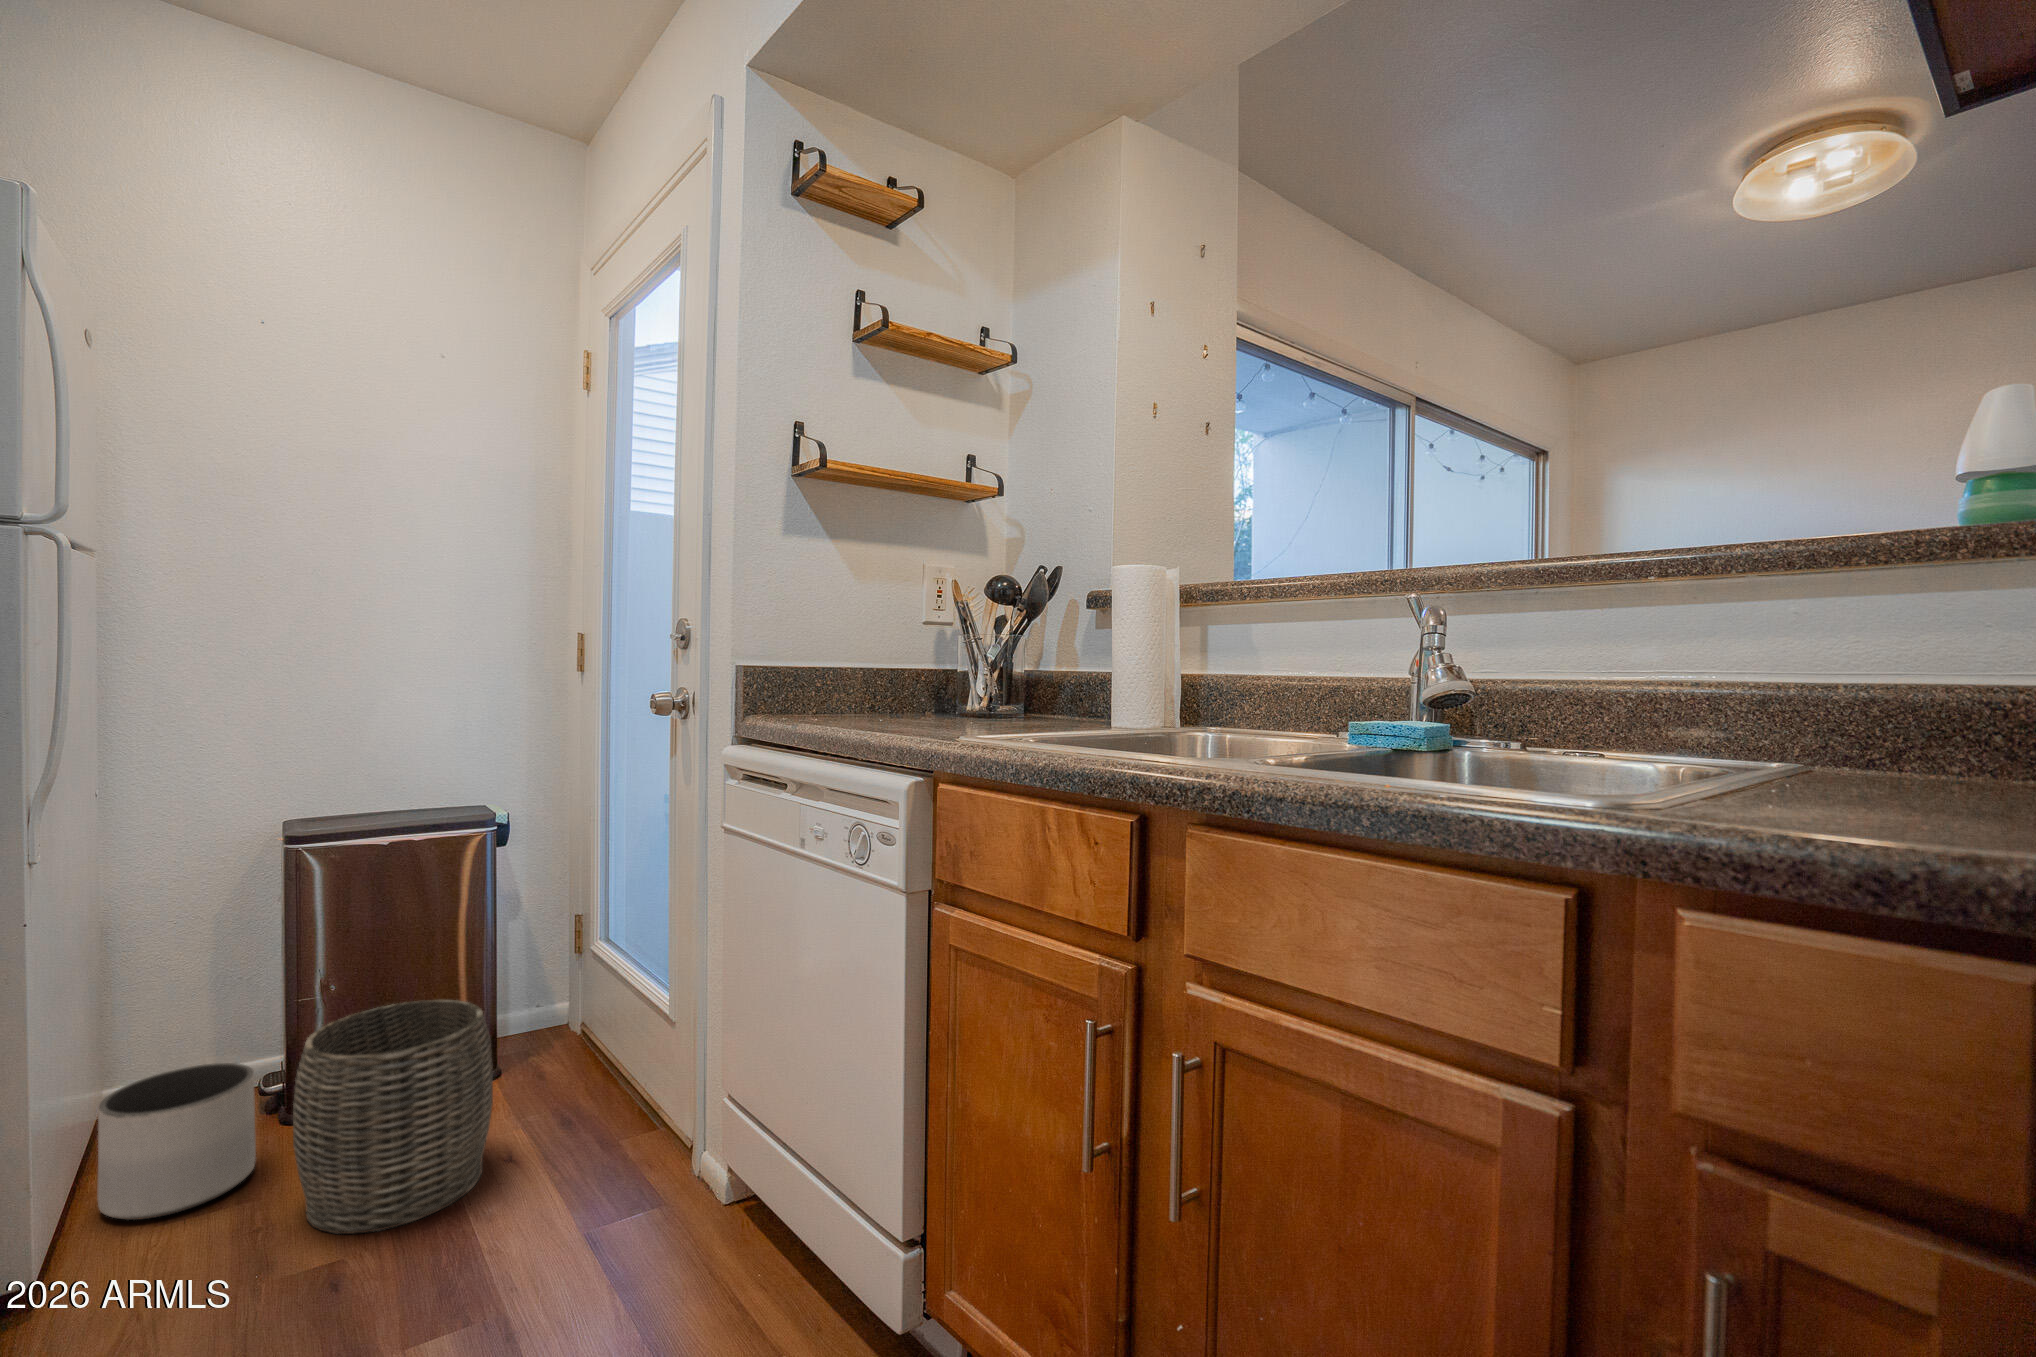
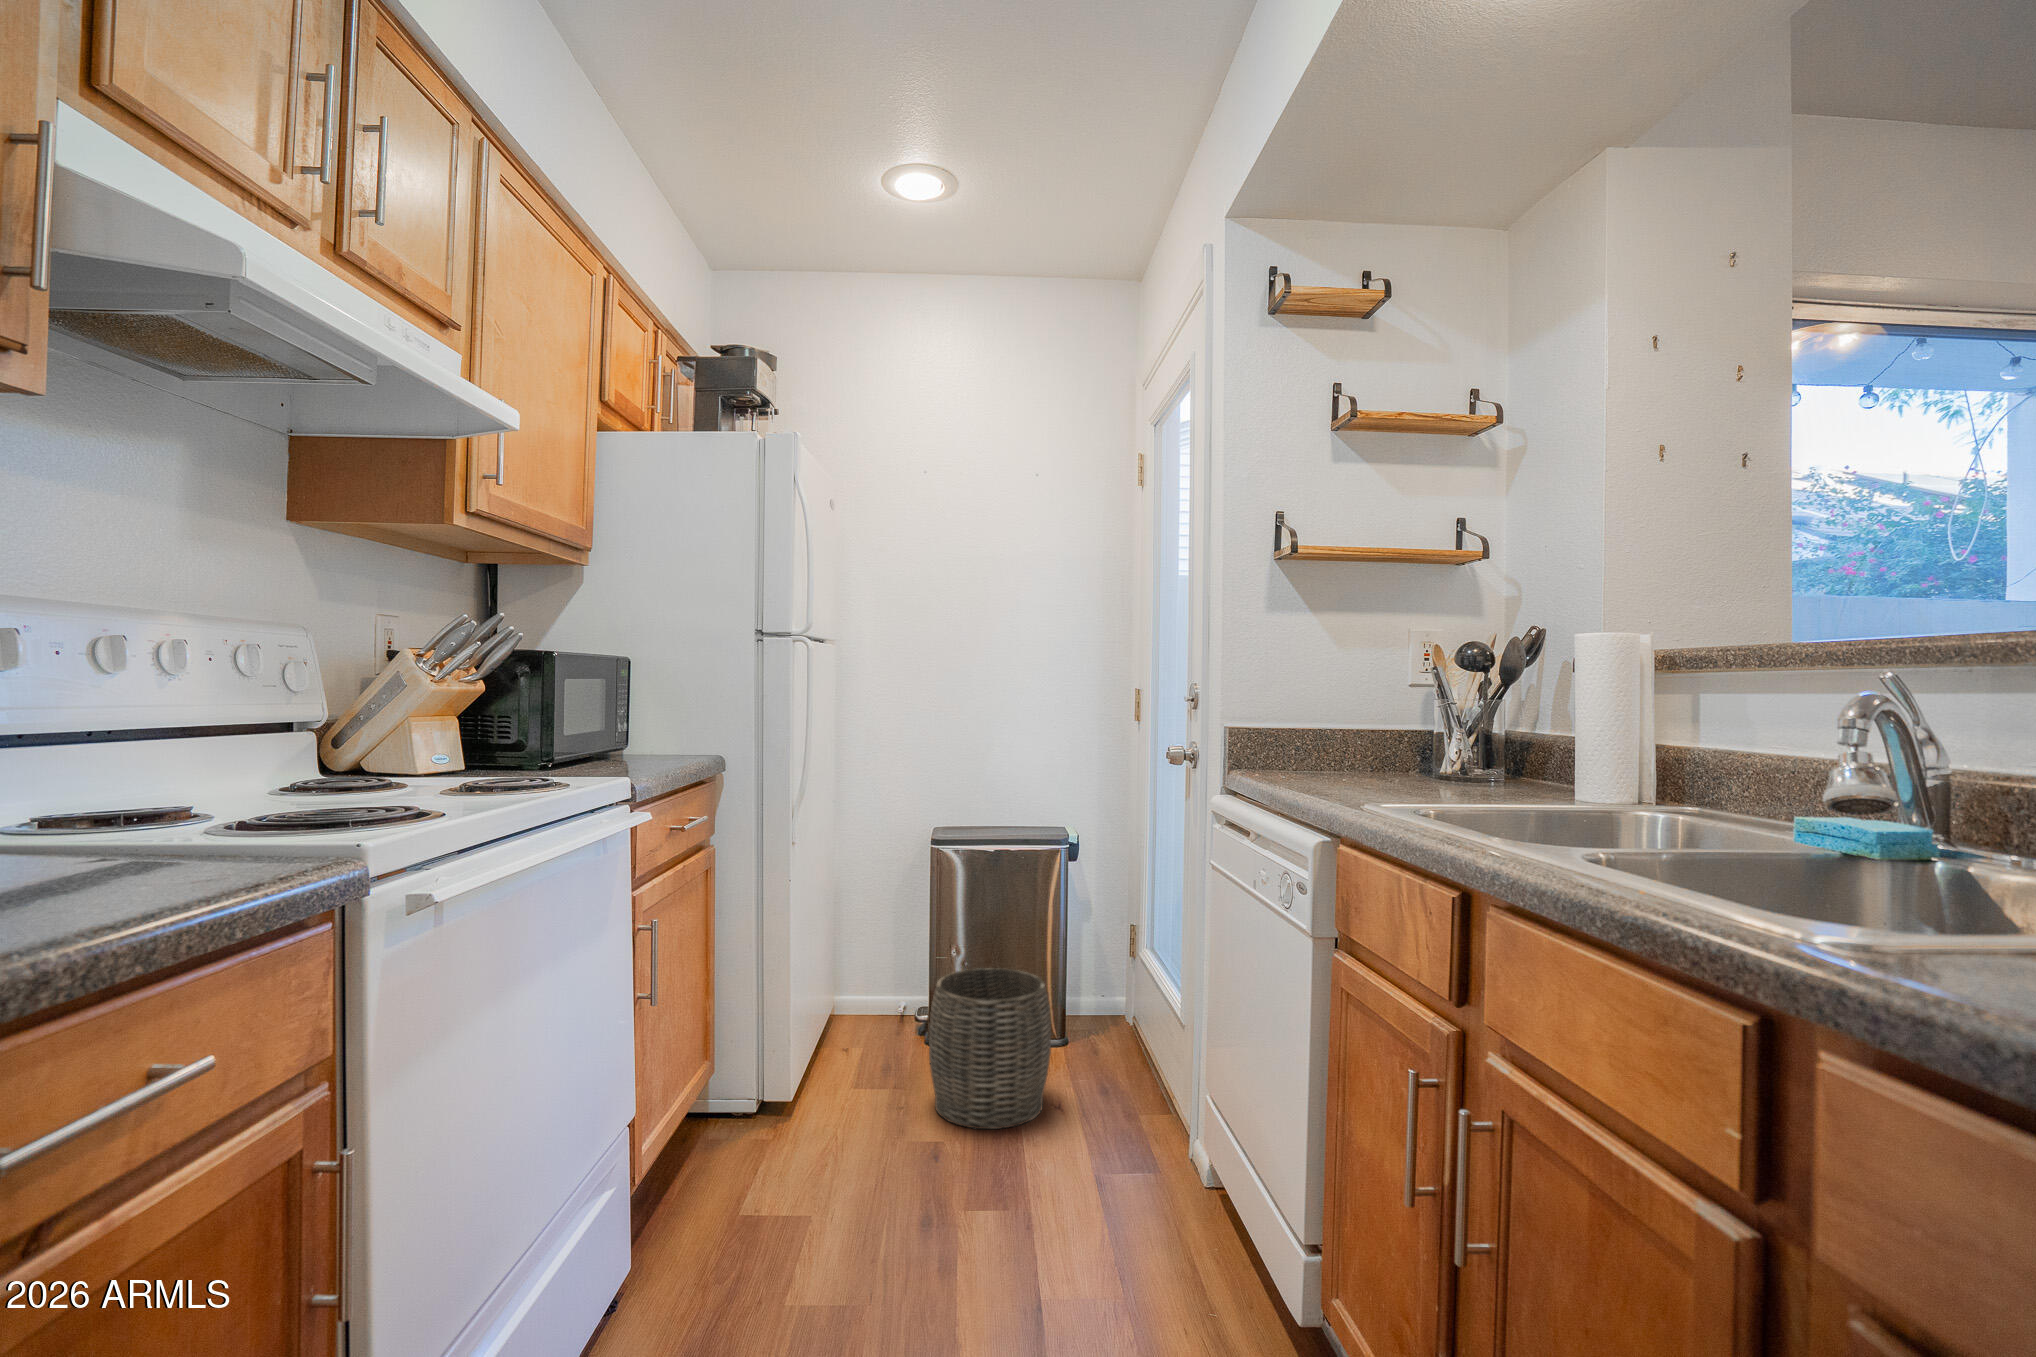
planter: present [97,1063,256,1220] -> none [834,987,913,1081]

